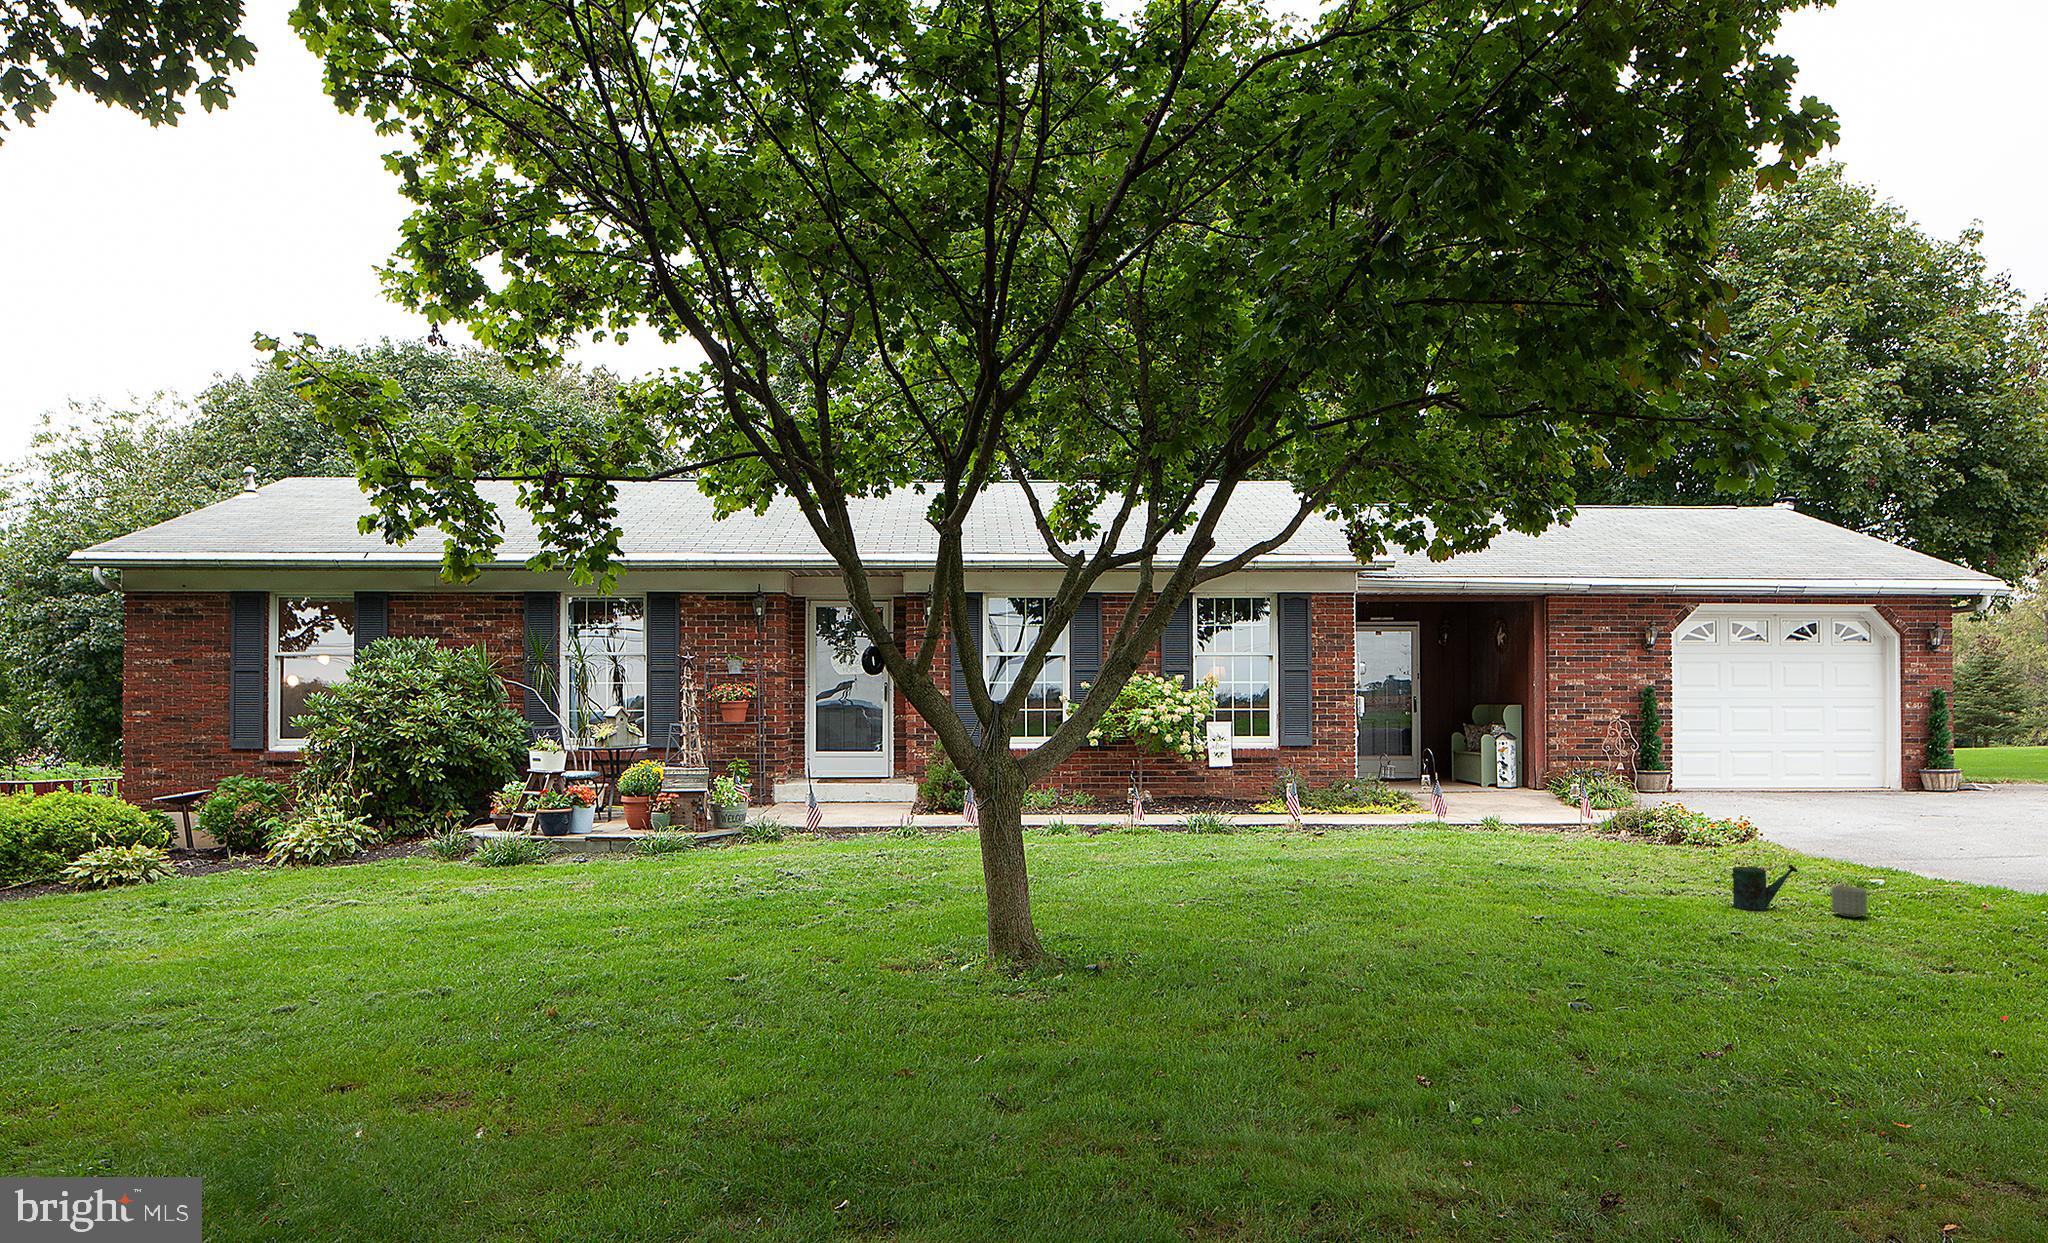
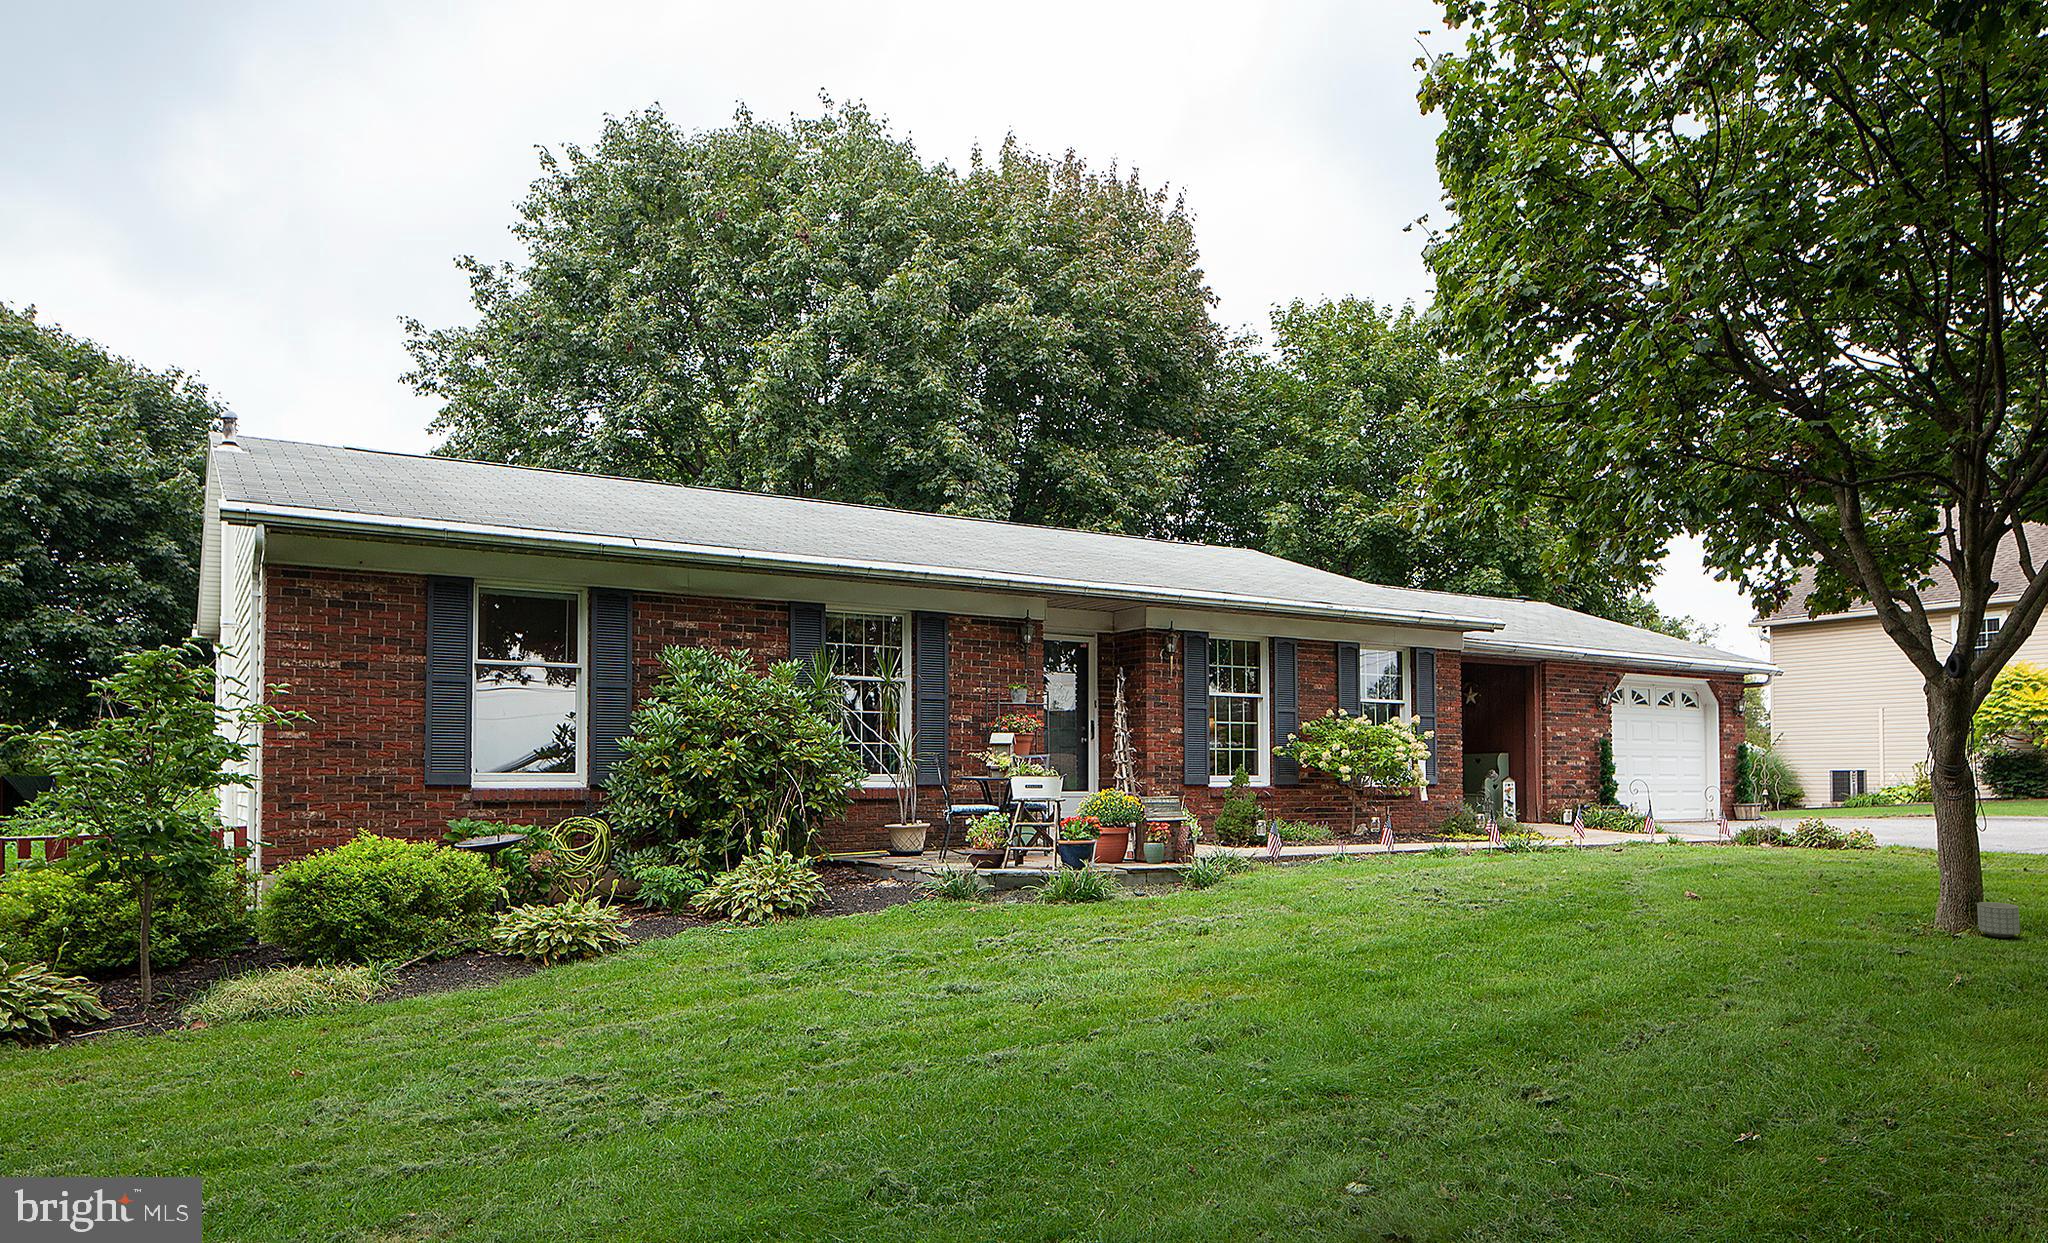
watering can: present [1721,865,1798,911] -> none [1850,879,1939,931]

